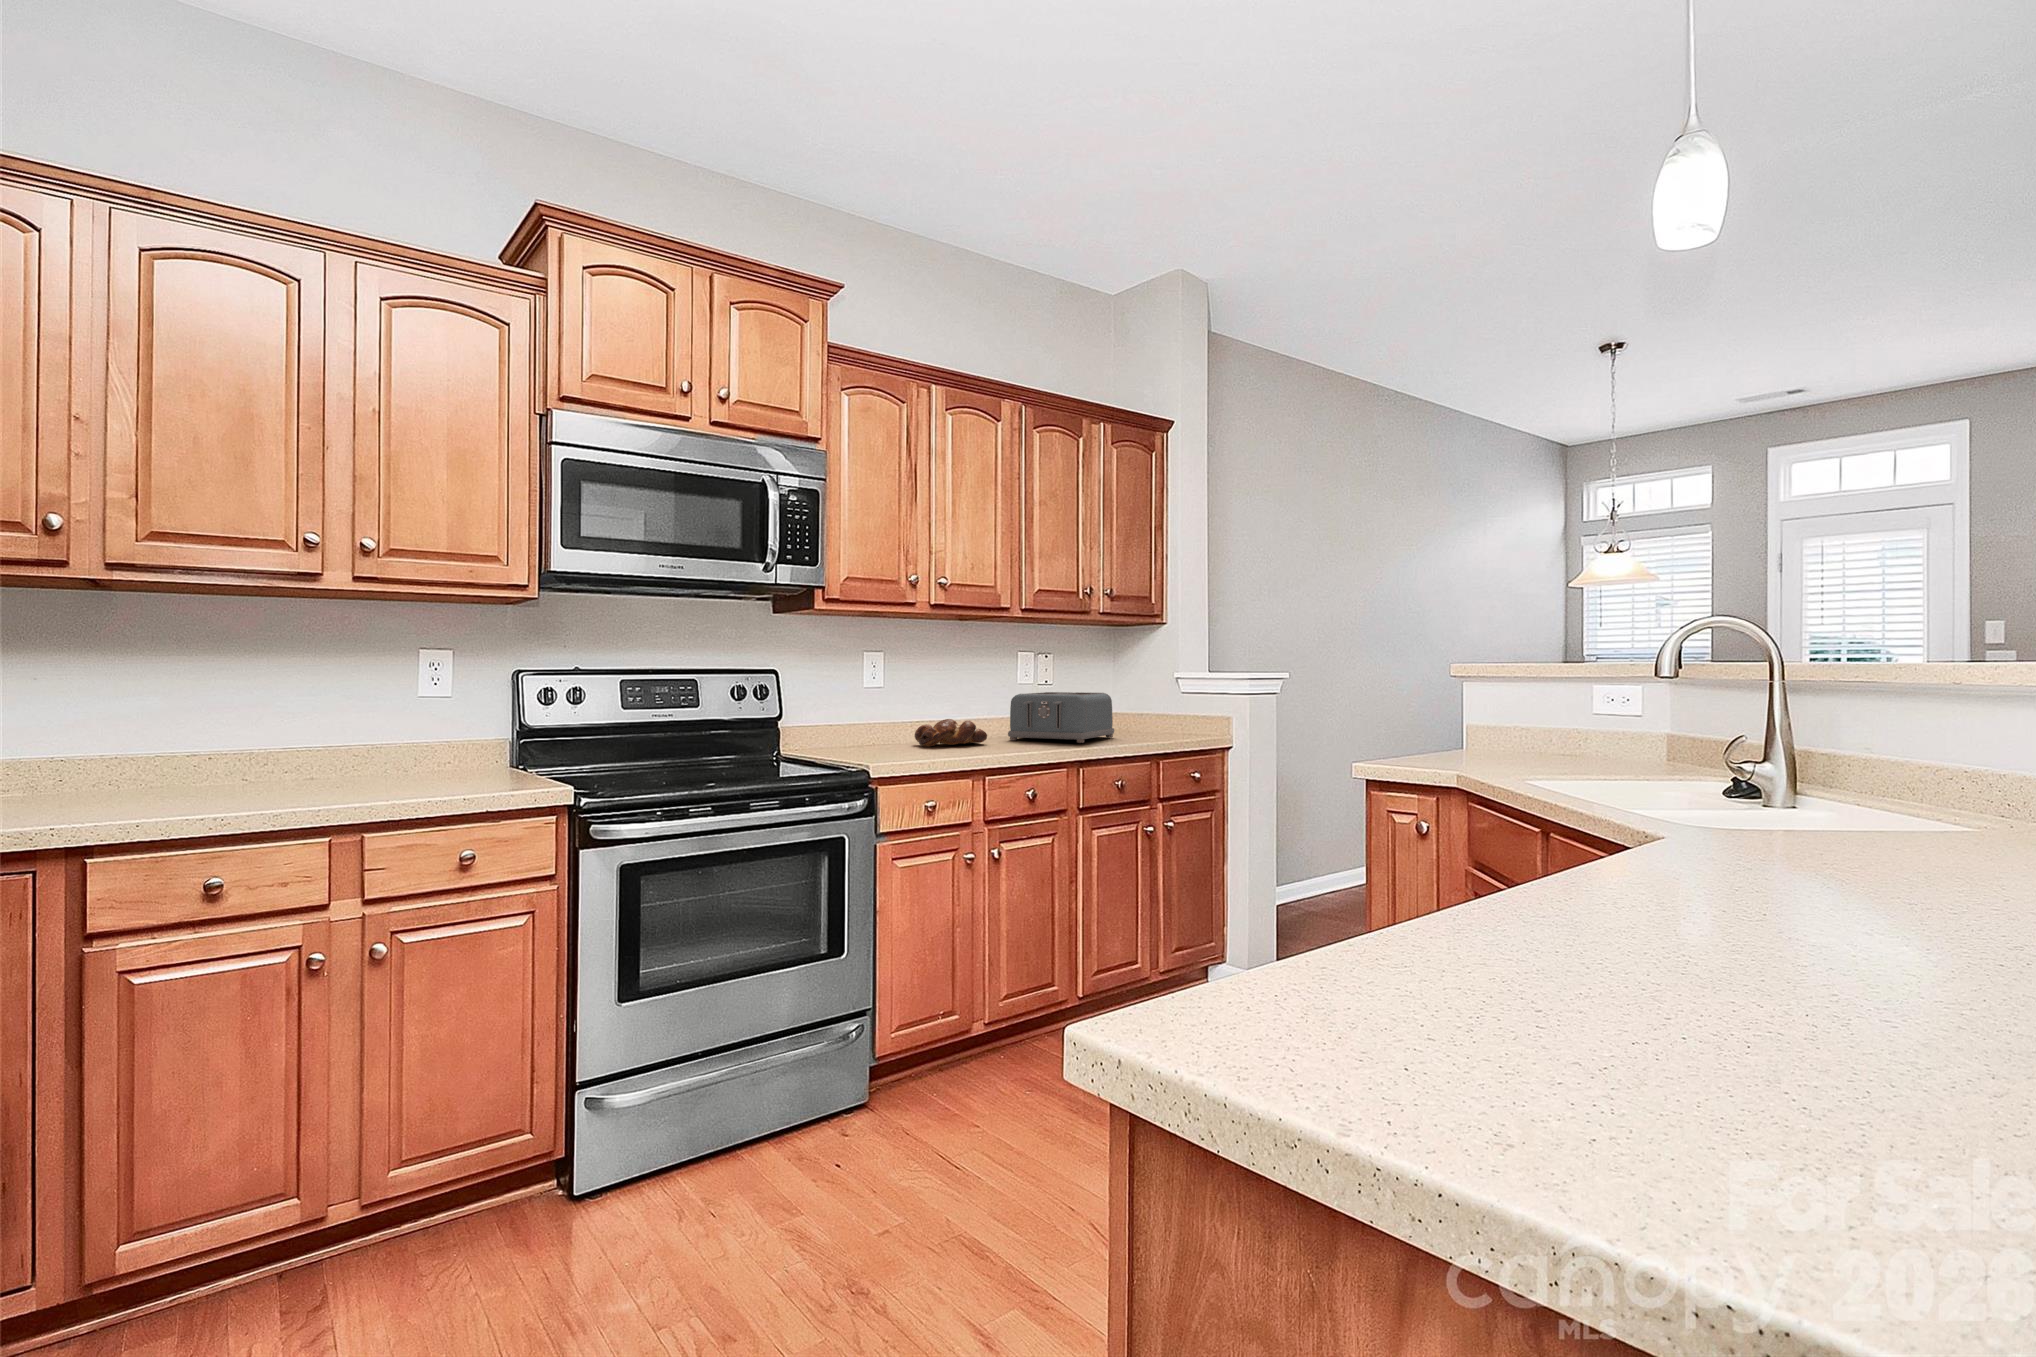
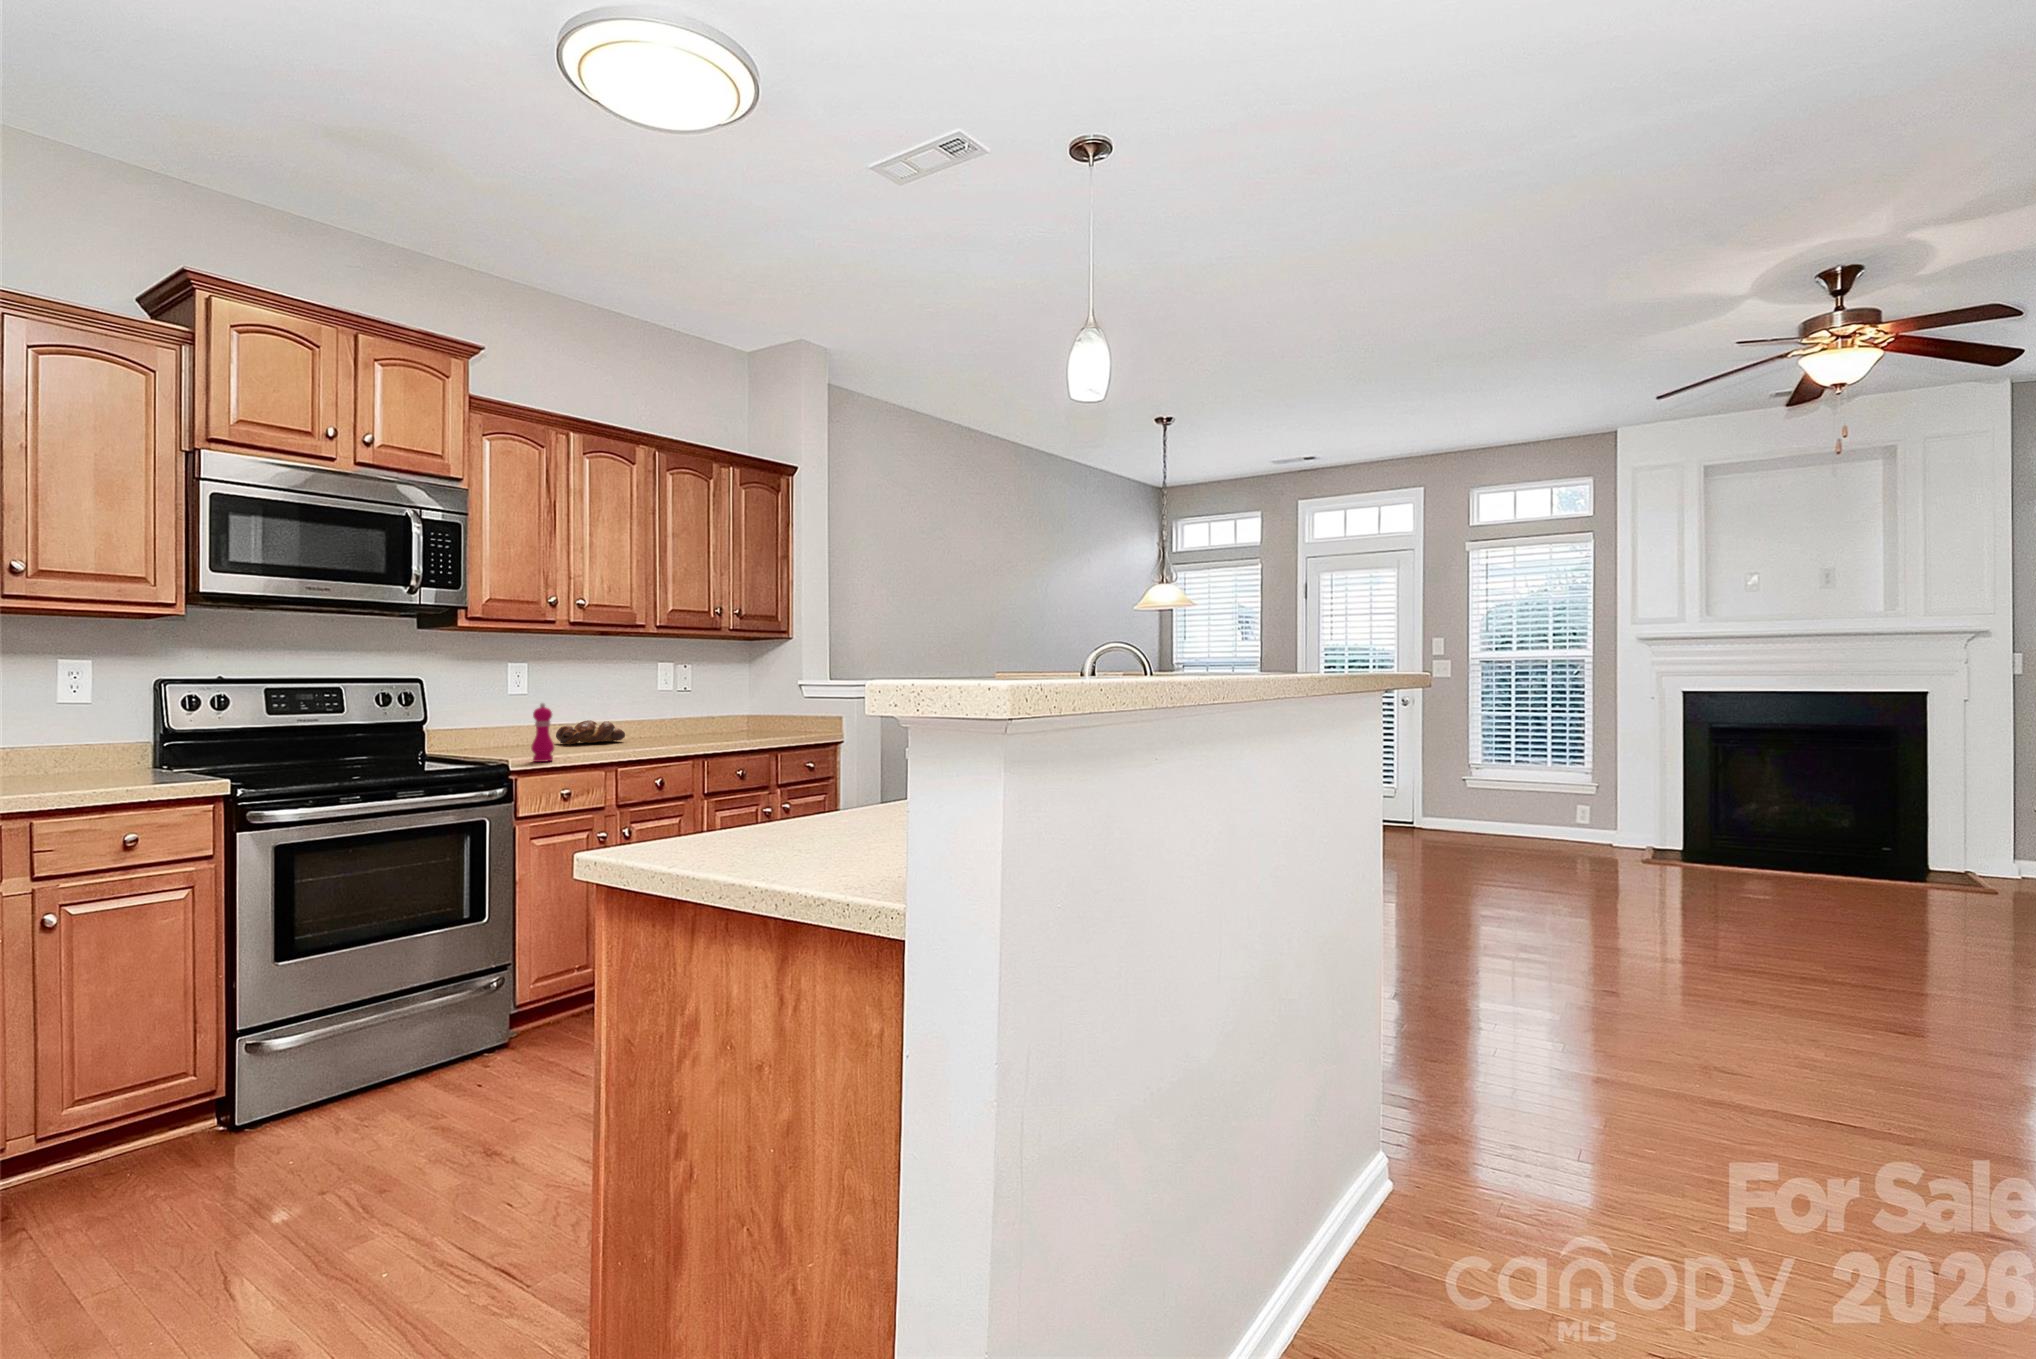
toaster: present [1008,692,1114,743] -> none [646,696,745,739]
pepper mill: none [891,699,916,769] -> present [531,703,554,762]

